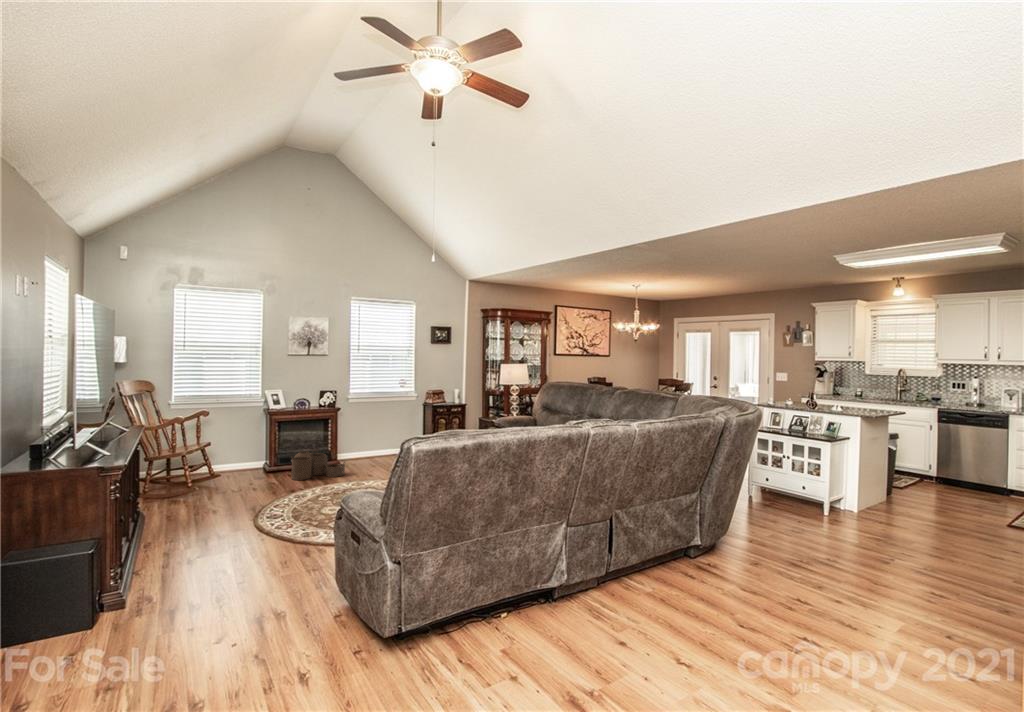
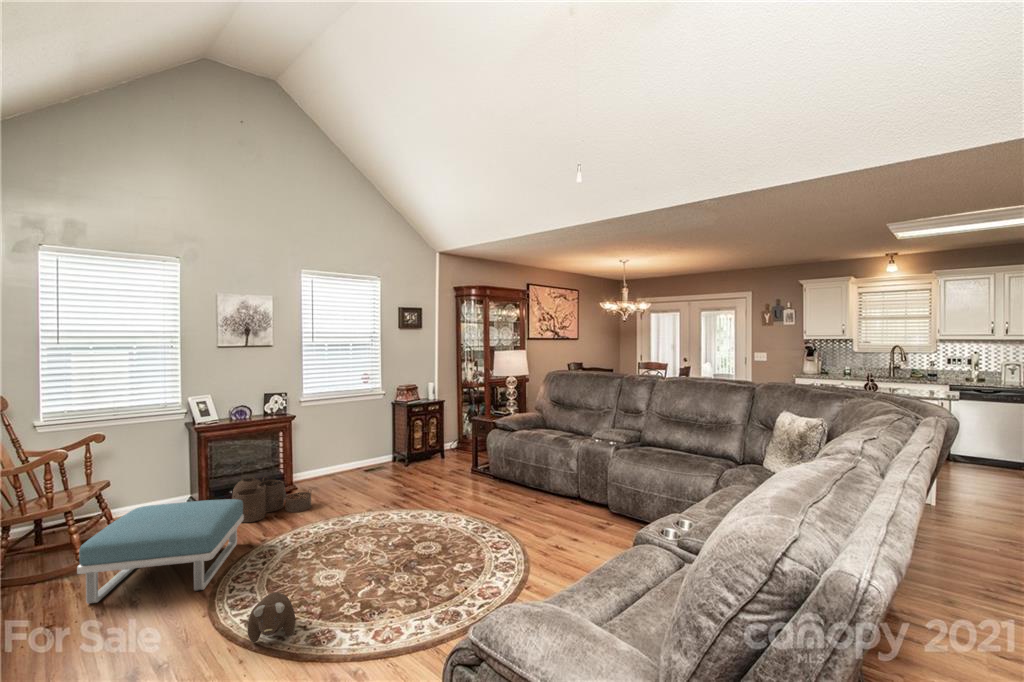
footstool: none [182,458,289,510] -> present [77,499,244,604]
plush toy: none [267,507,298,535] -> present [248,592,295,642]

